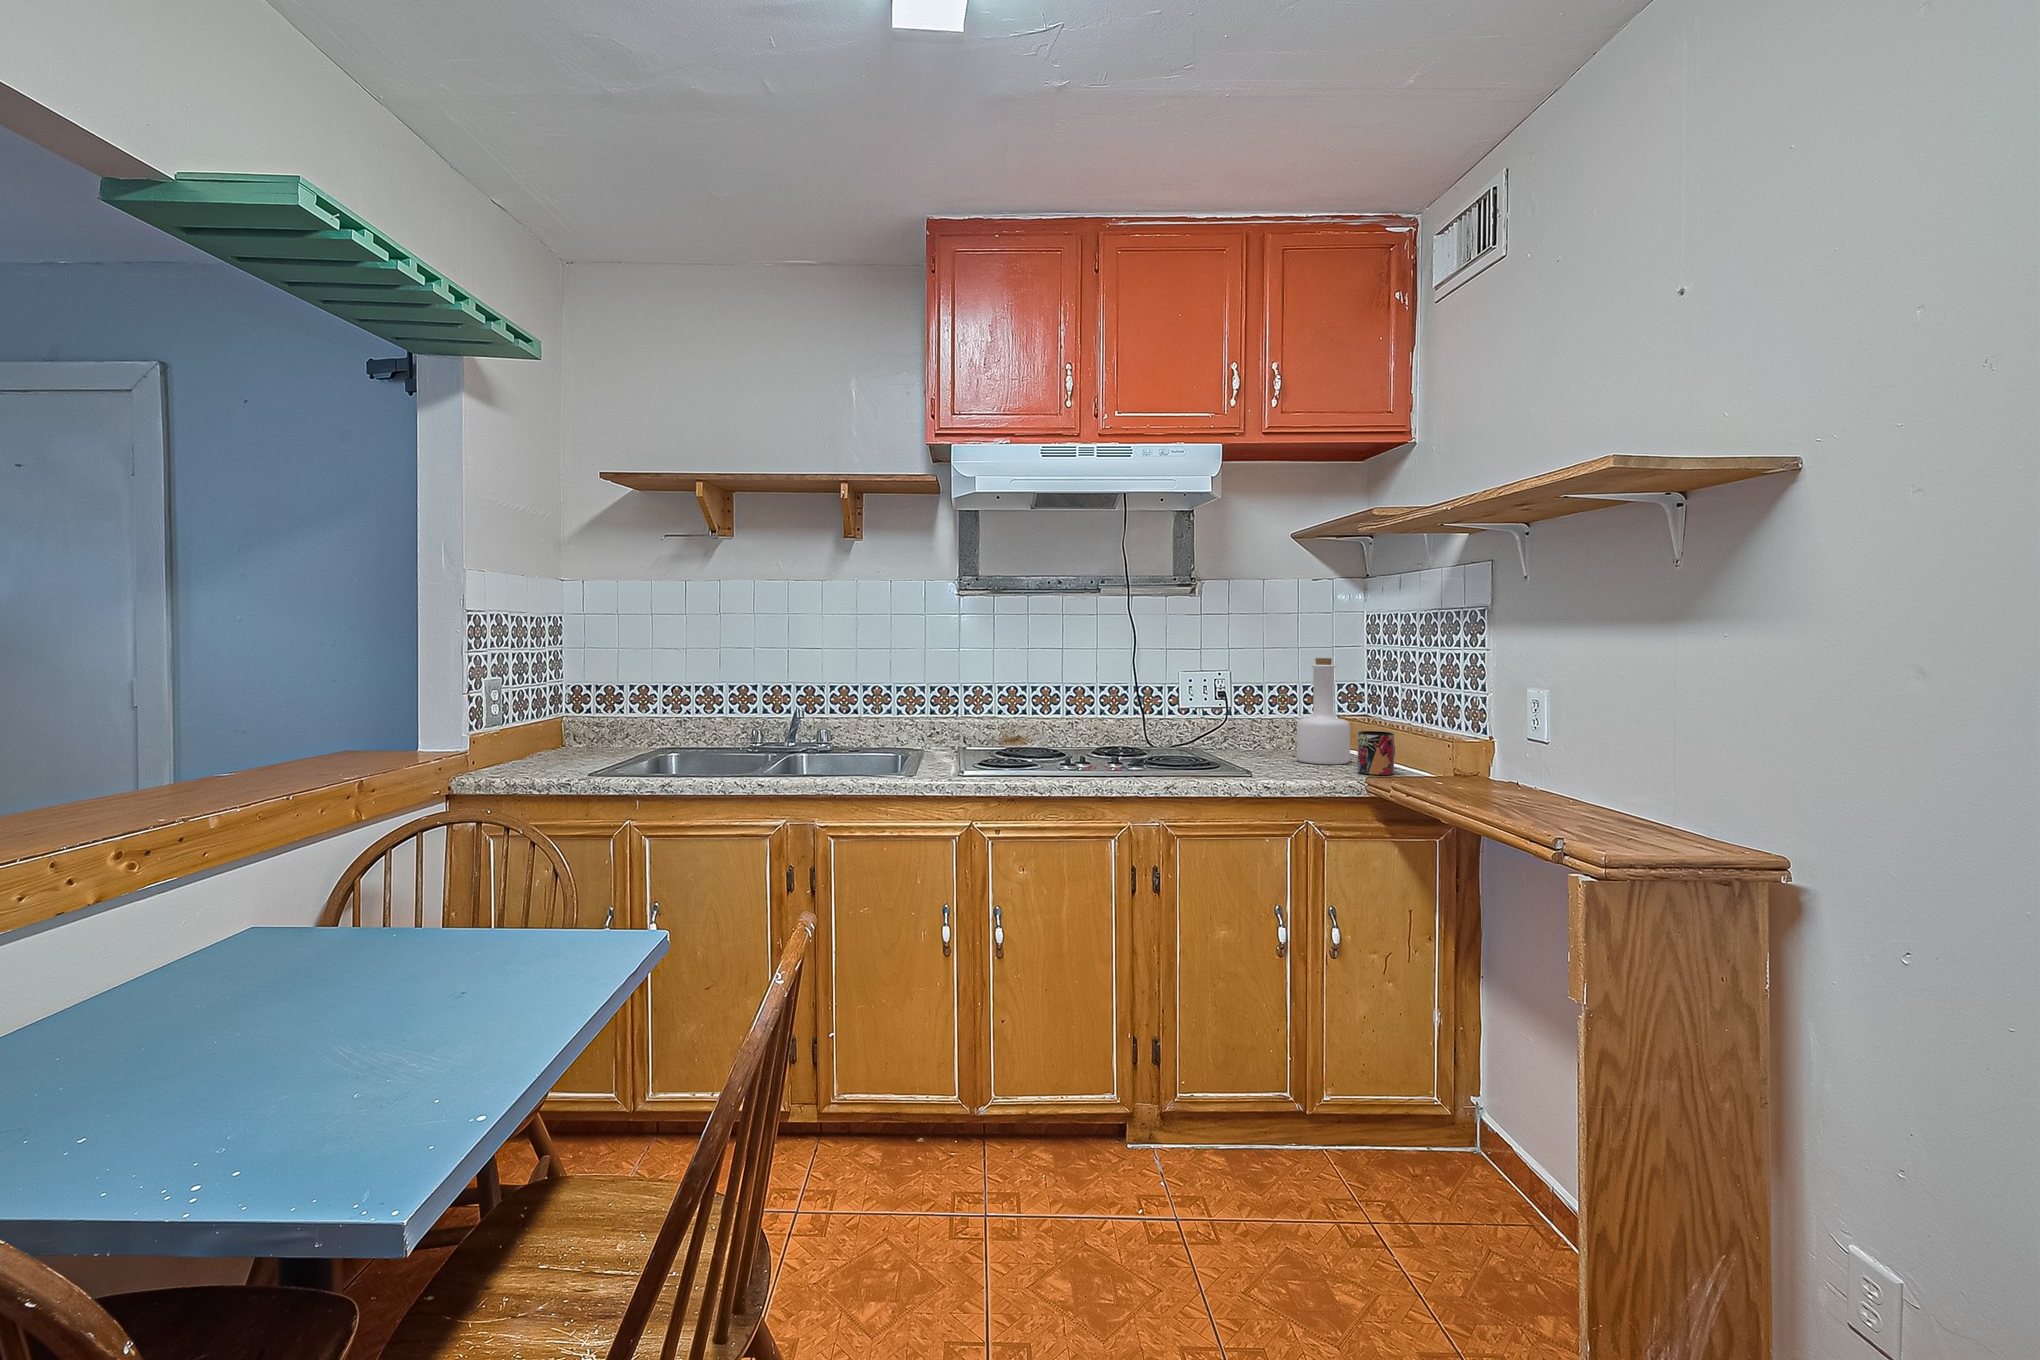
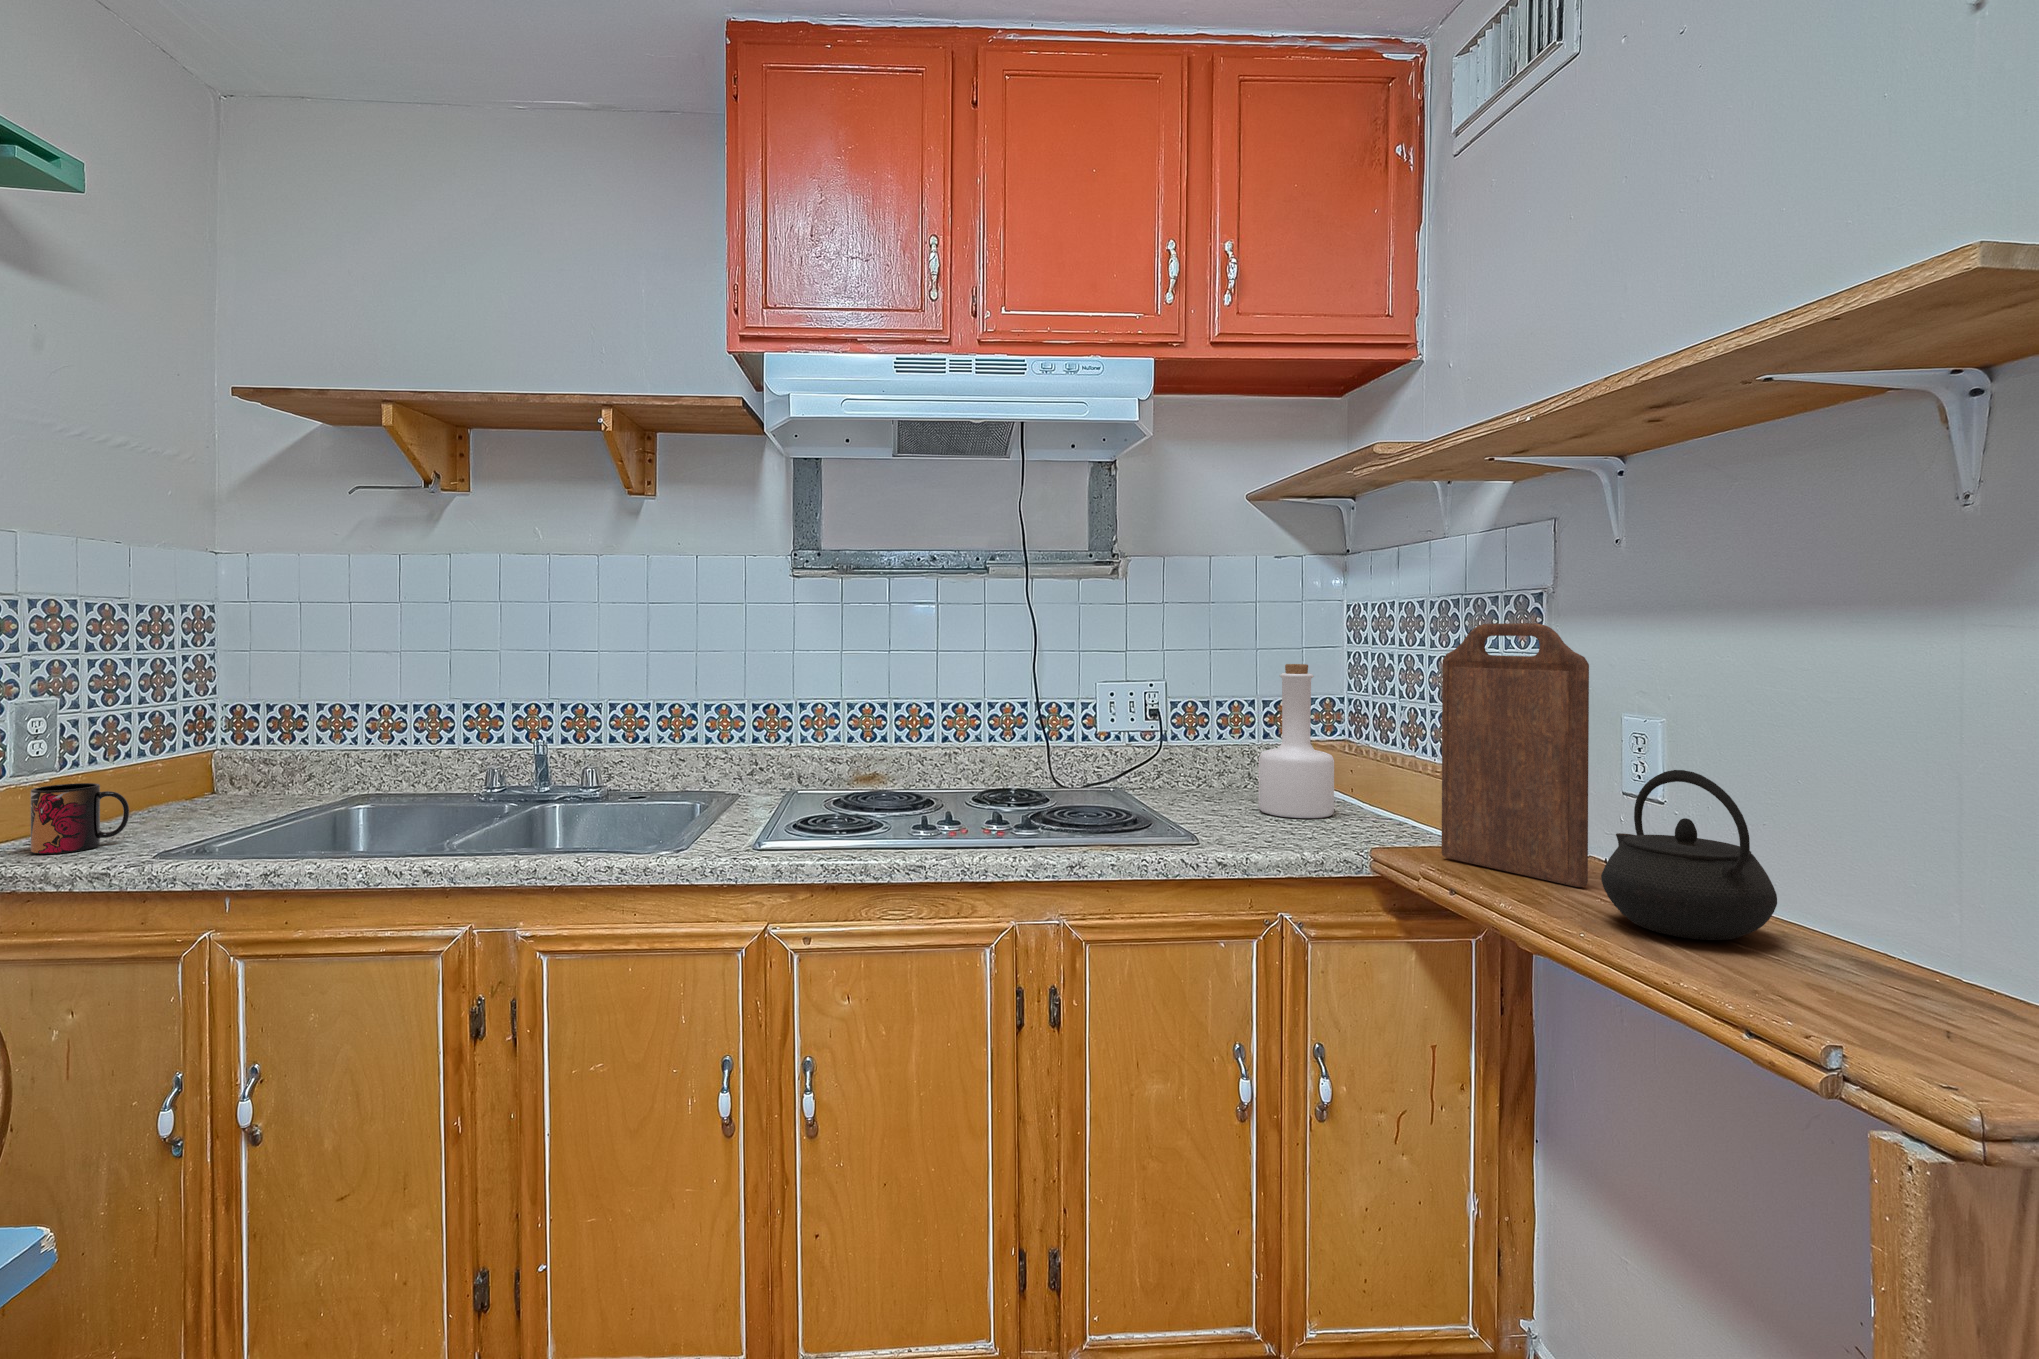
cutting board: none [1411,631,1495,794] -> present [1441,623,1589,887]
kettle: none [1488,717,1582,812] -> present [1601,770,1777,940]
mug: present [1358,731,1395,775] -> present [31,783,129,854]

